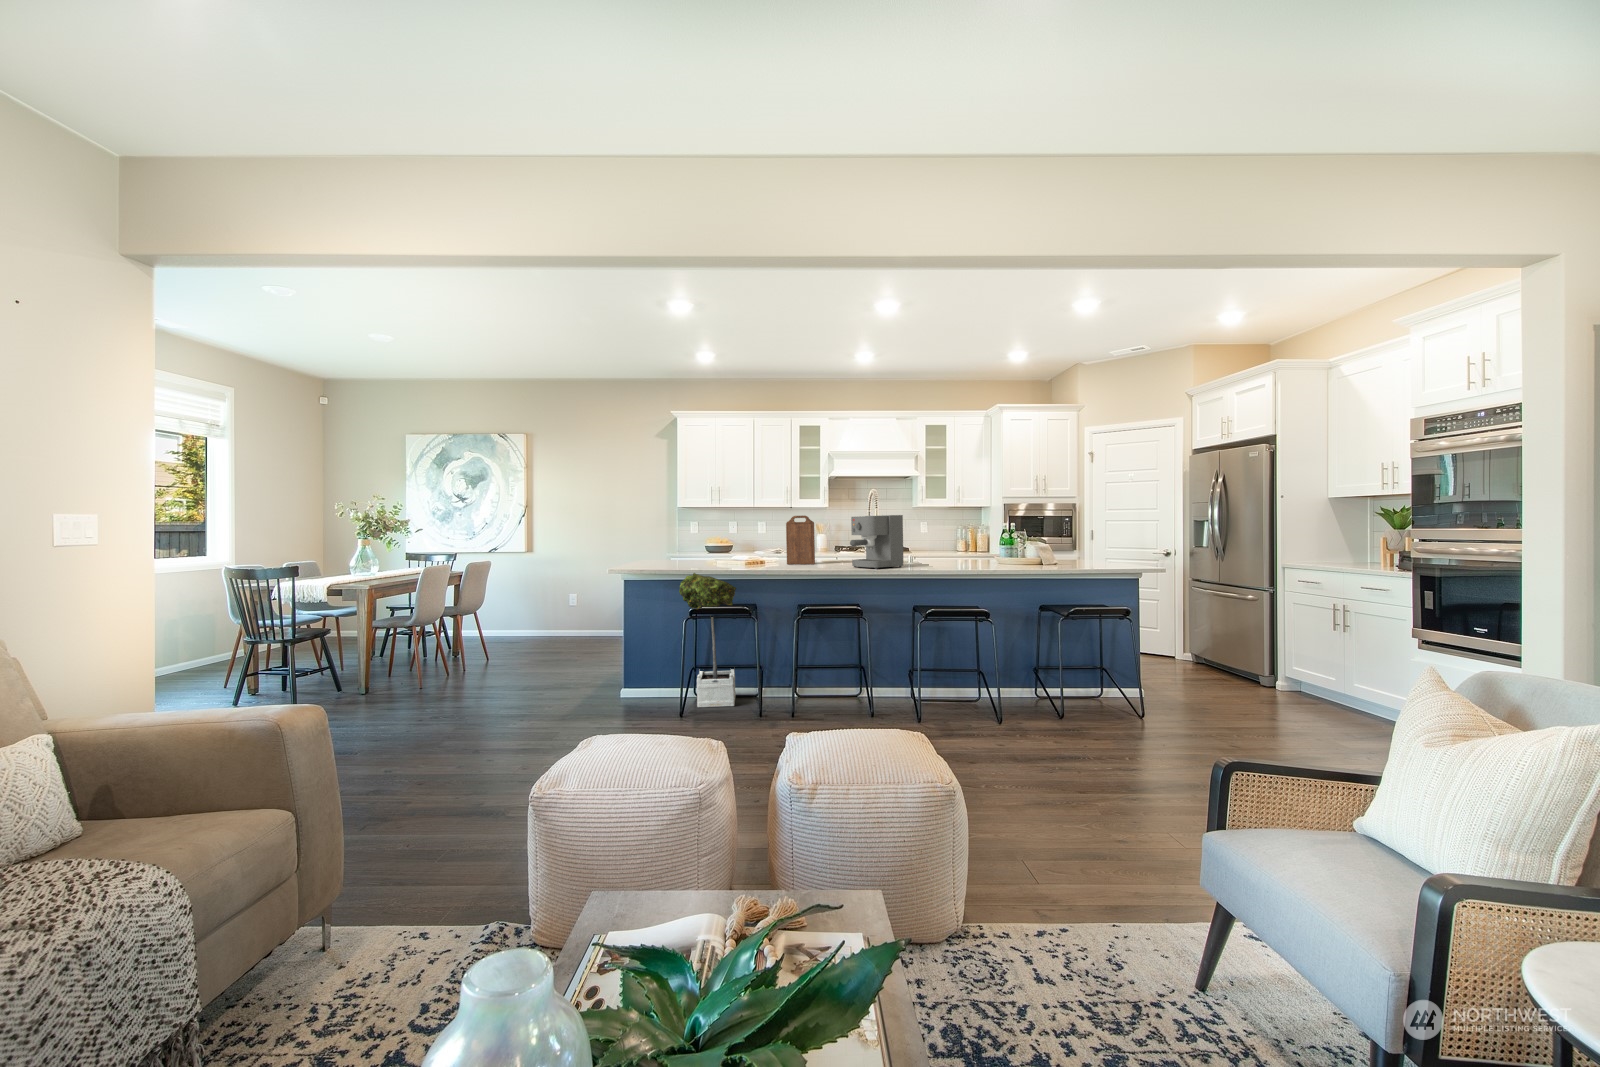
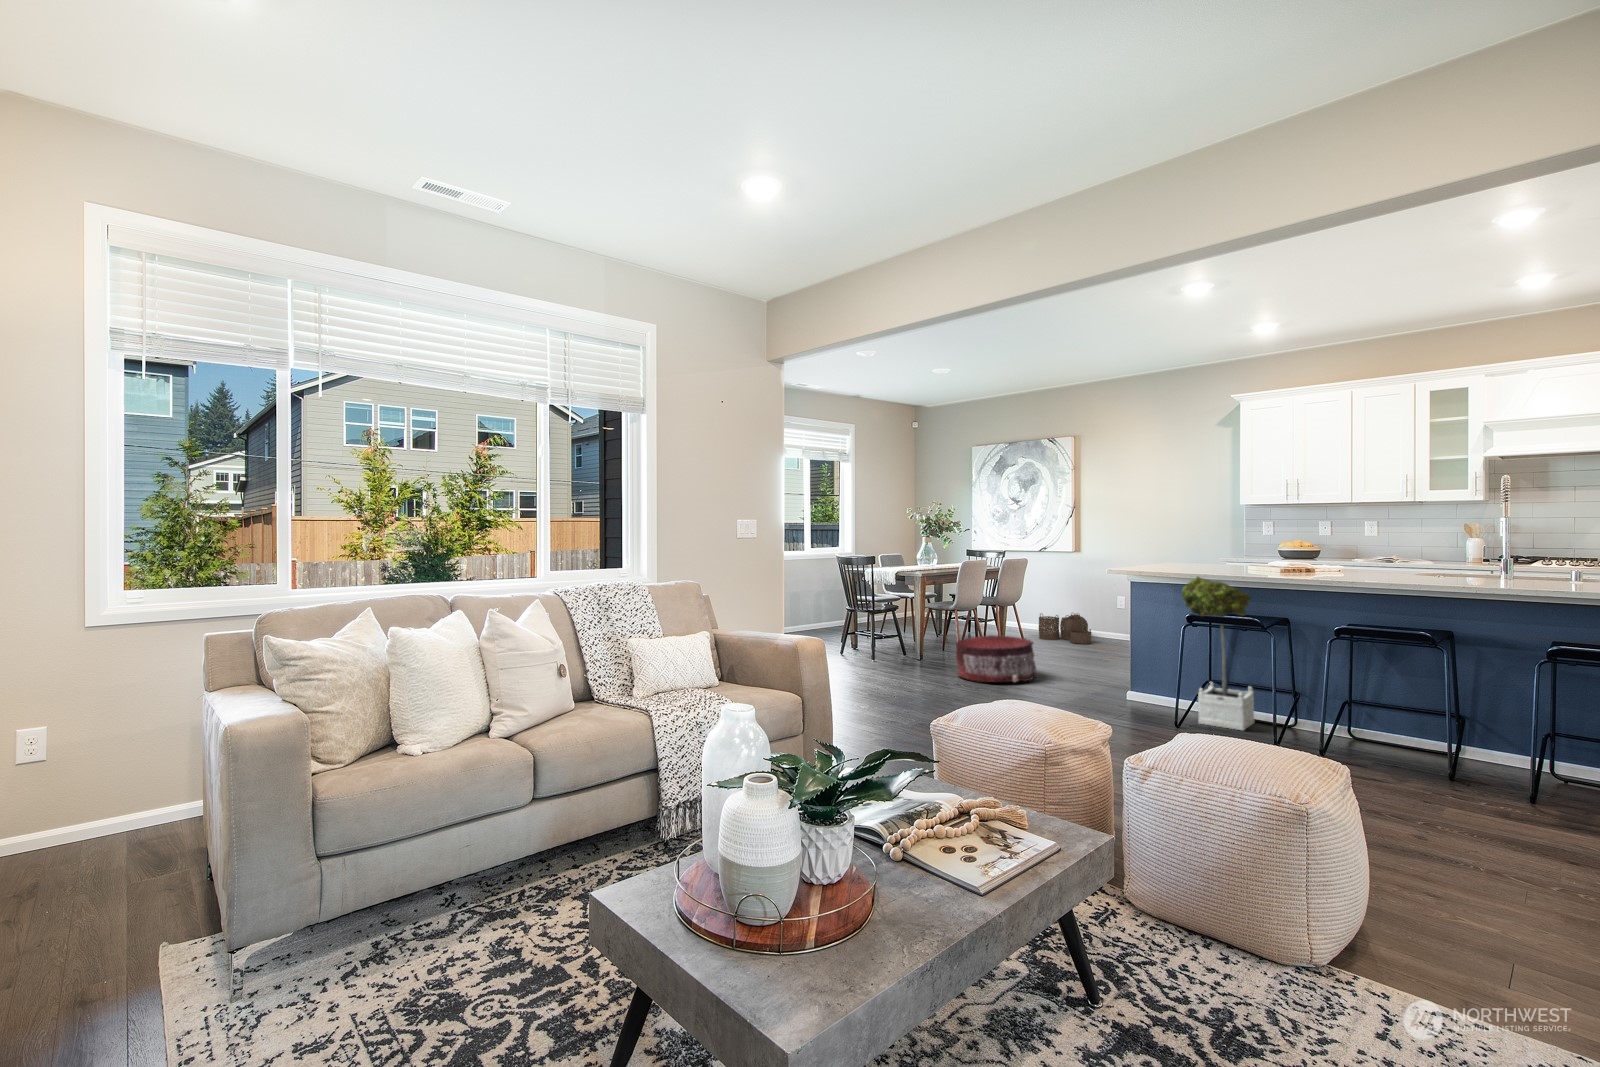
cutting board: present [786,515,815,564] -> none [1343,513,1387,576]
coffee maker: present [850,515,904,569] -> none [1422,512,1529,586]
woven basket: none [495,613,552,644] -> present [1039,614,1092,644]
pouf: none [426,648,525,707] -> present [956,635,1036,682]

